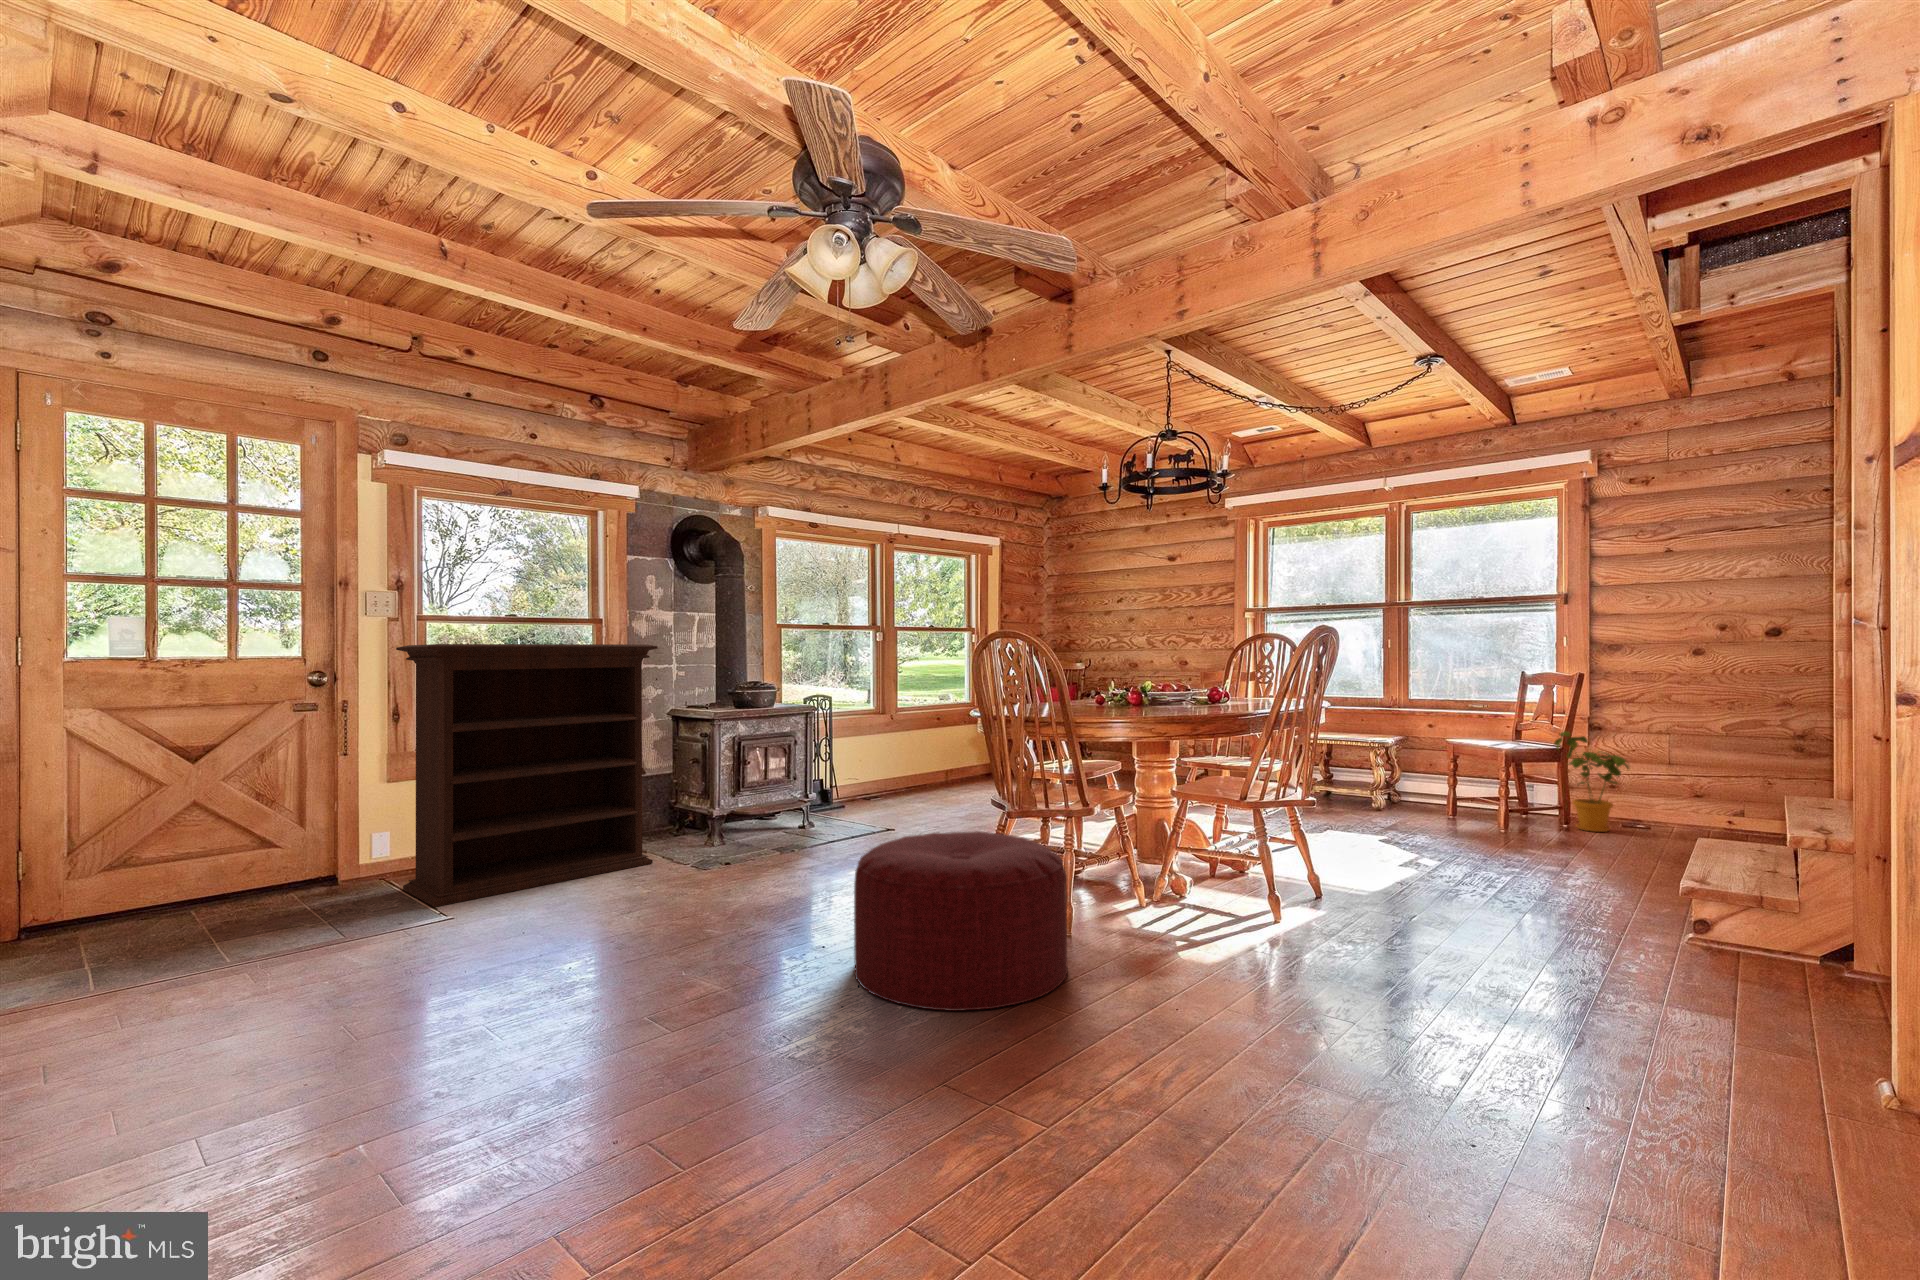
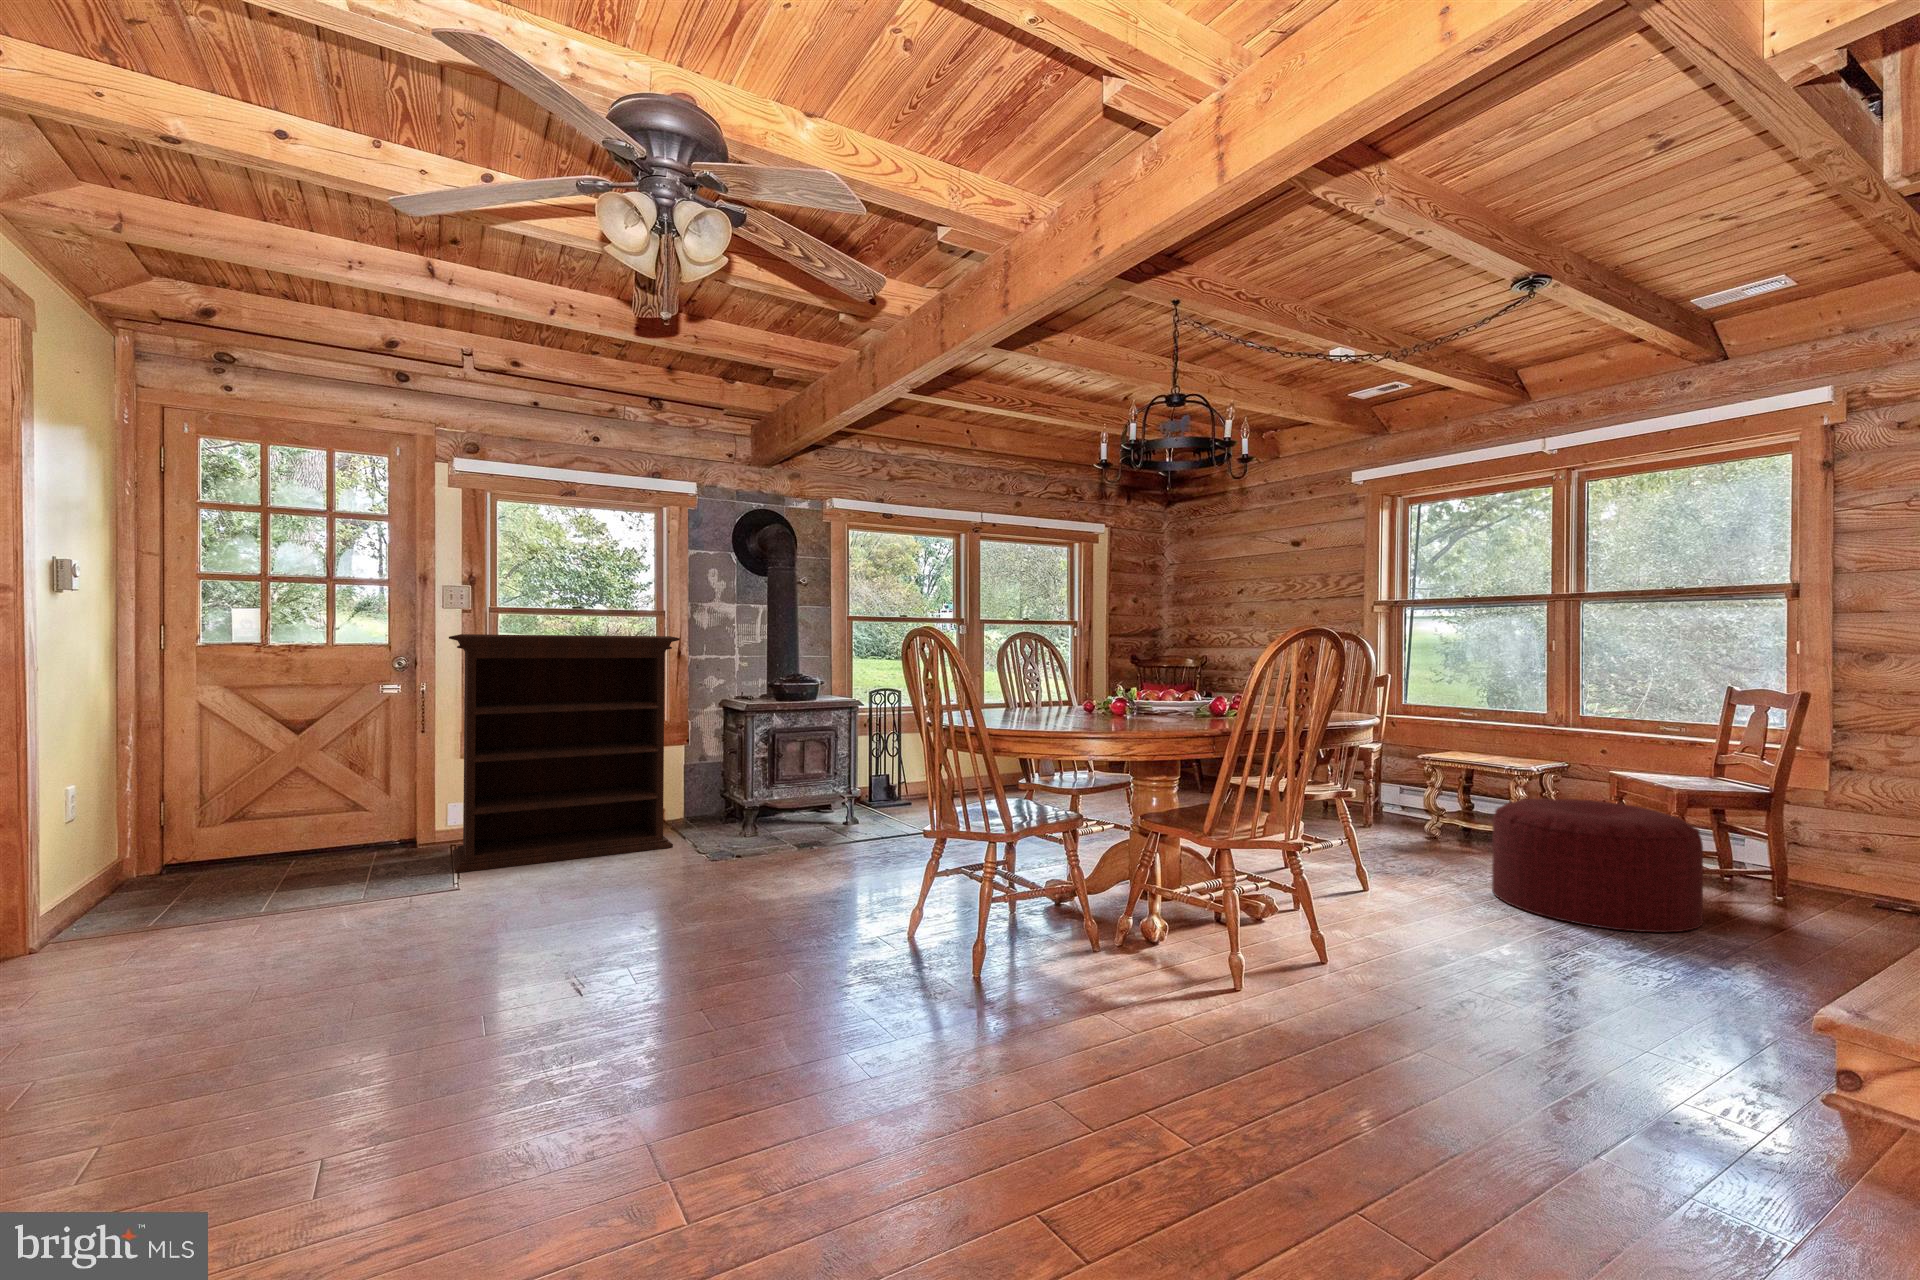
house plant: present [1554,731,1629,832] -> none [1767,768,1885,908]
ottoman: present [854,831,1068,1011] -> present [1492,798,1703,933]

